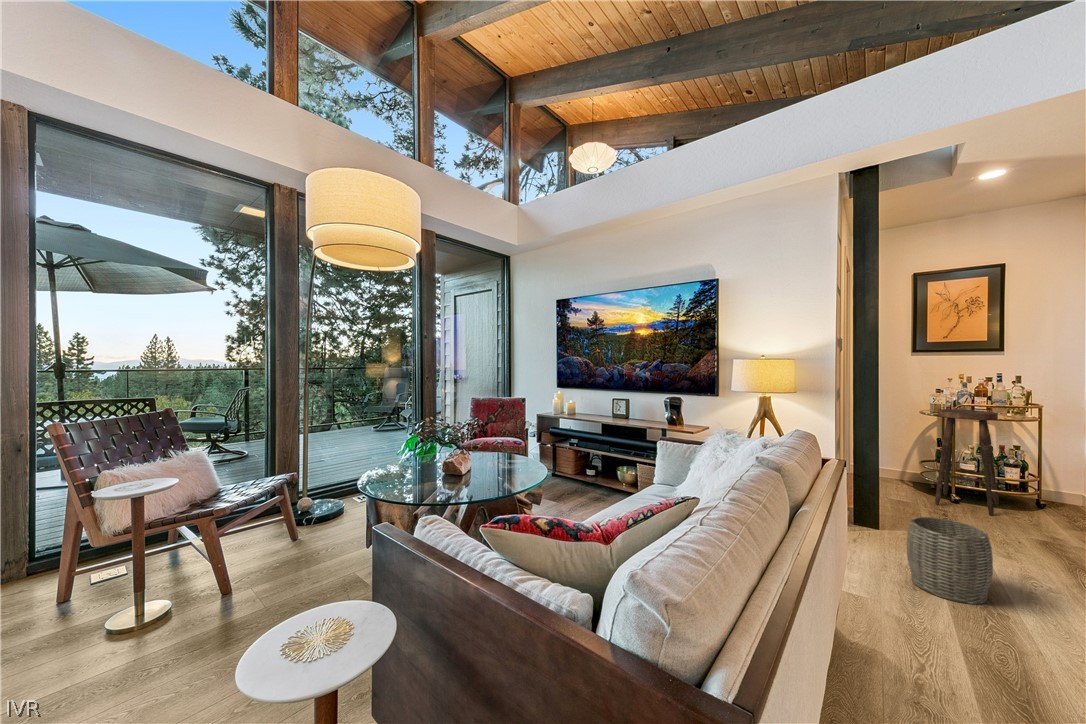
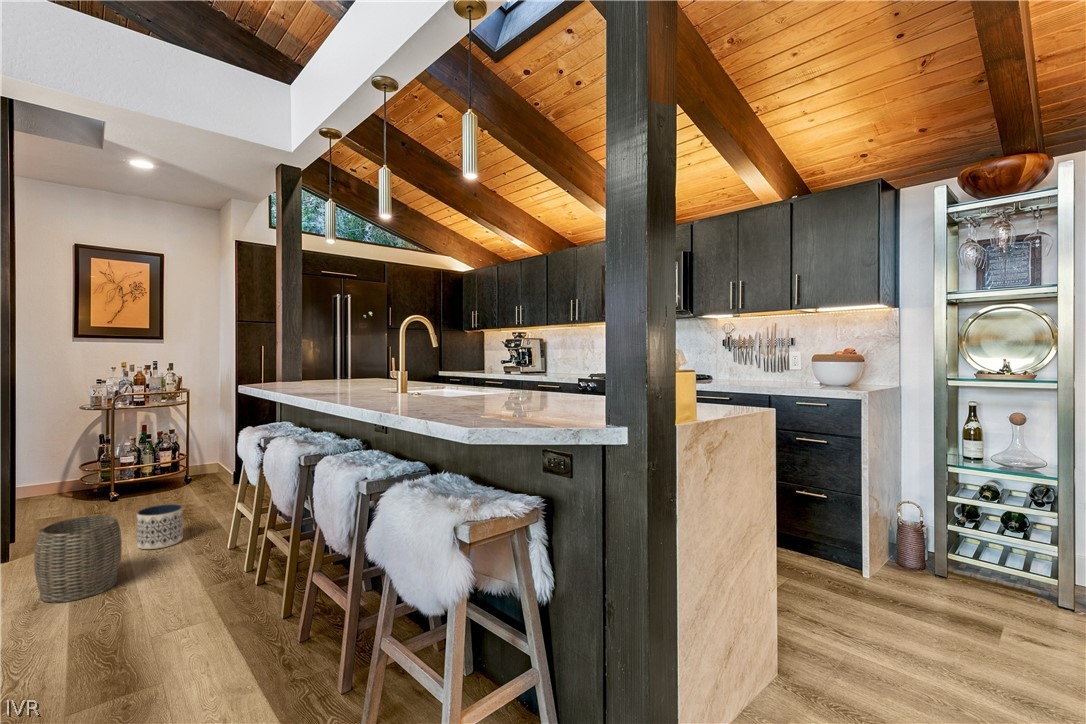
bar stool: present [935,409,999,515] -> none [92,400,154,507]
planter: none [999,528,1062,583] -> present [137,504,183,549]

